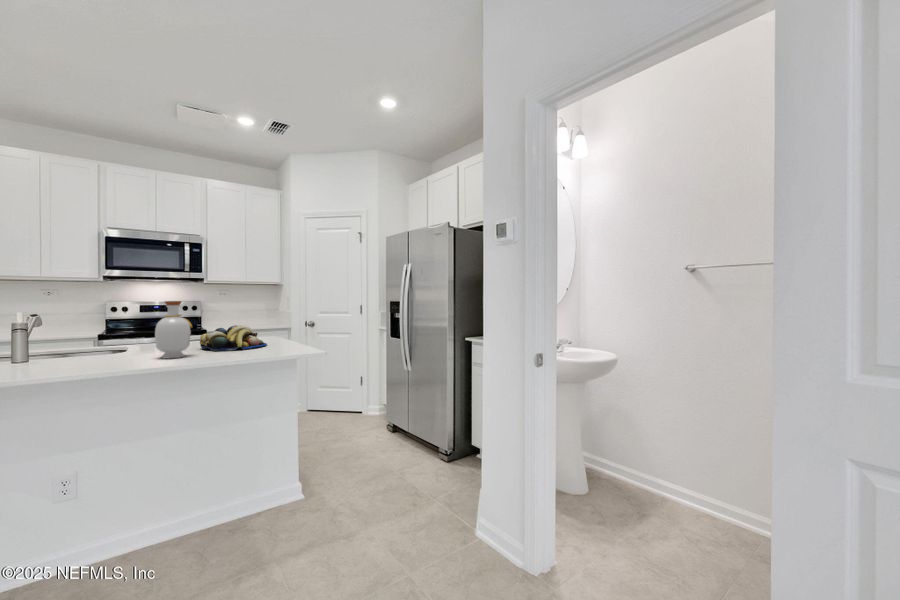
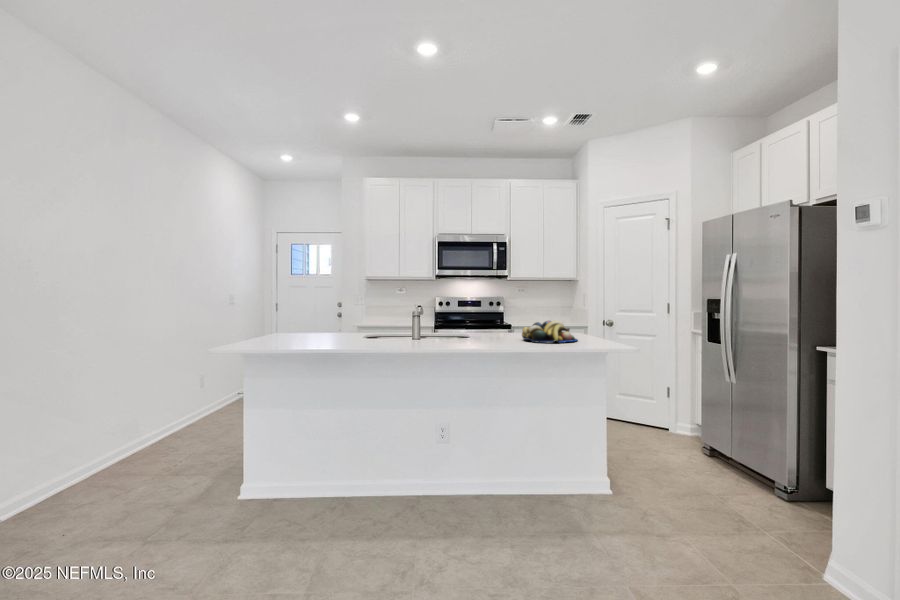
bottle: present [155,301,192,358] -> none [495,298,521,346]

